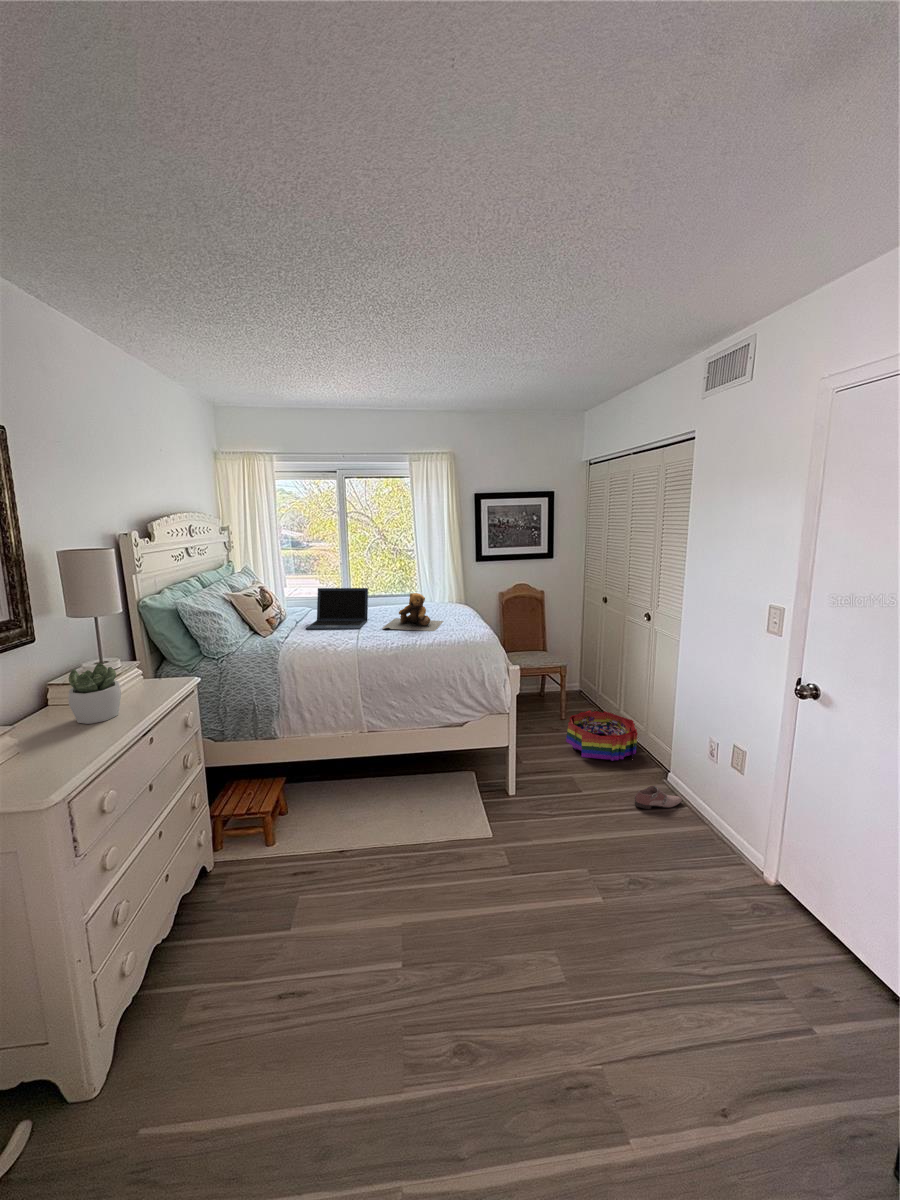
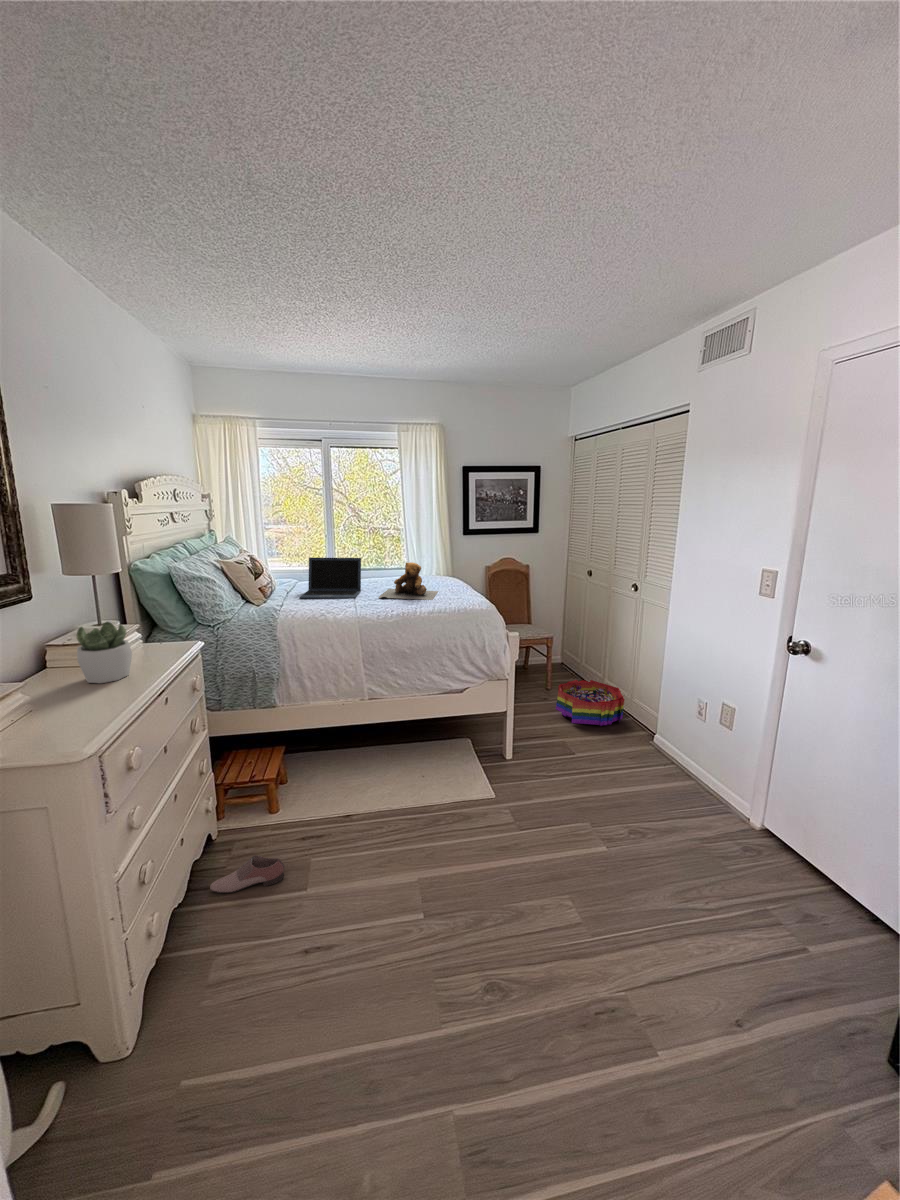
shoe: present [635,786,682,809] -> present [210,855,284,893]

